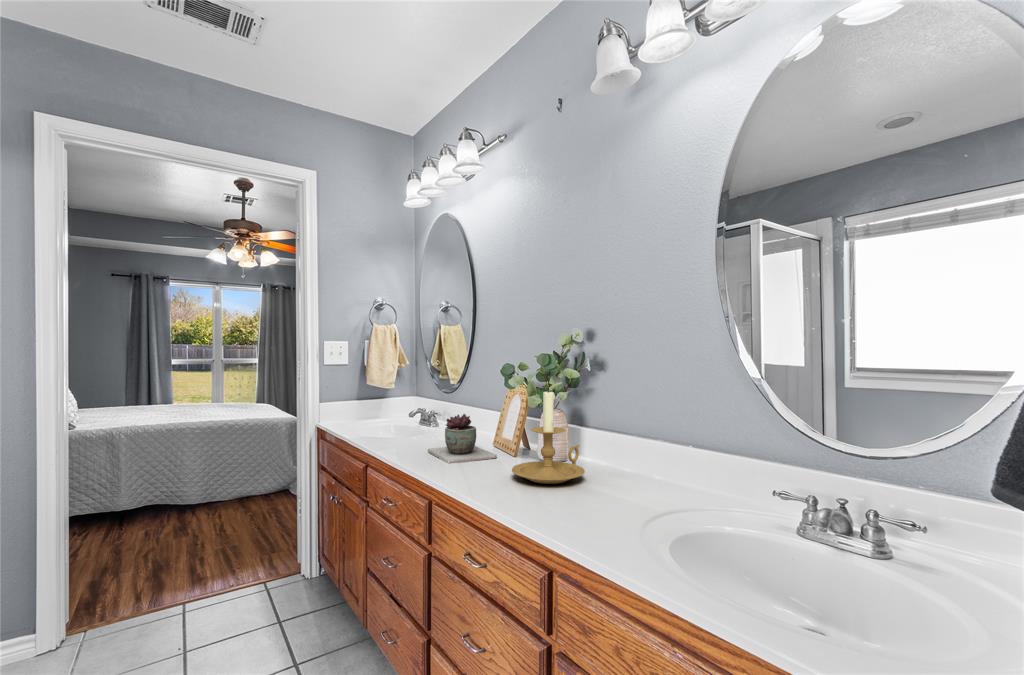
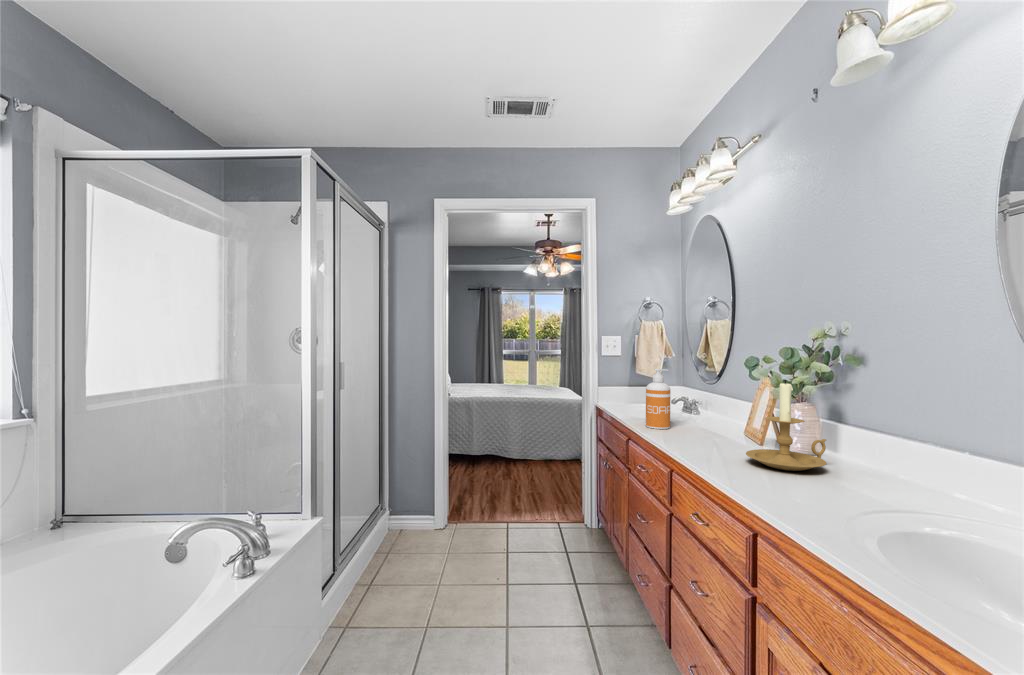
soap dispenser: none [388,380,417,451] -> present [646,369,670,429]
succulent plant: present [428,414,497,464] -> none [679,401,743,444]

